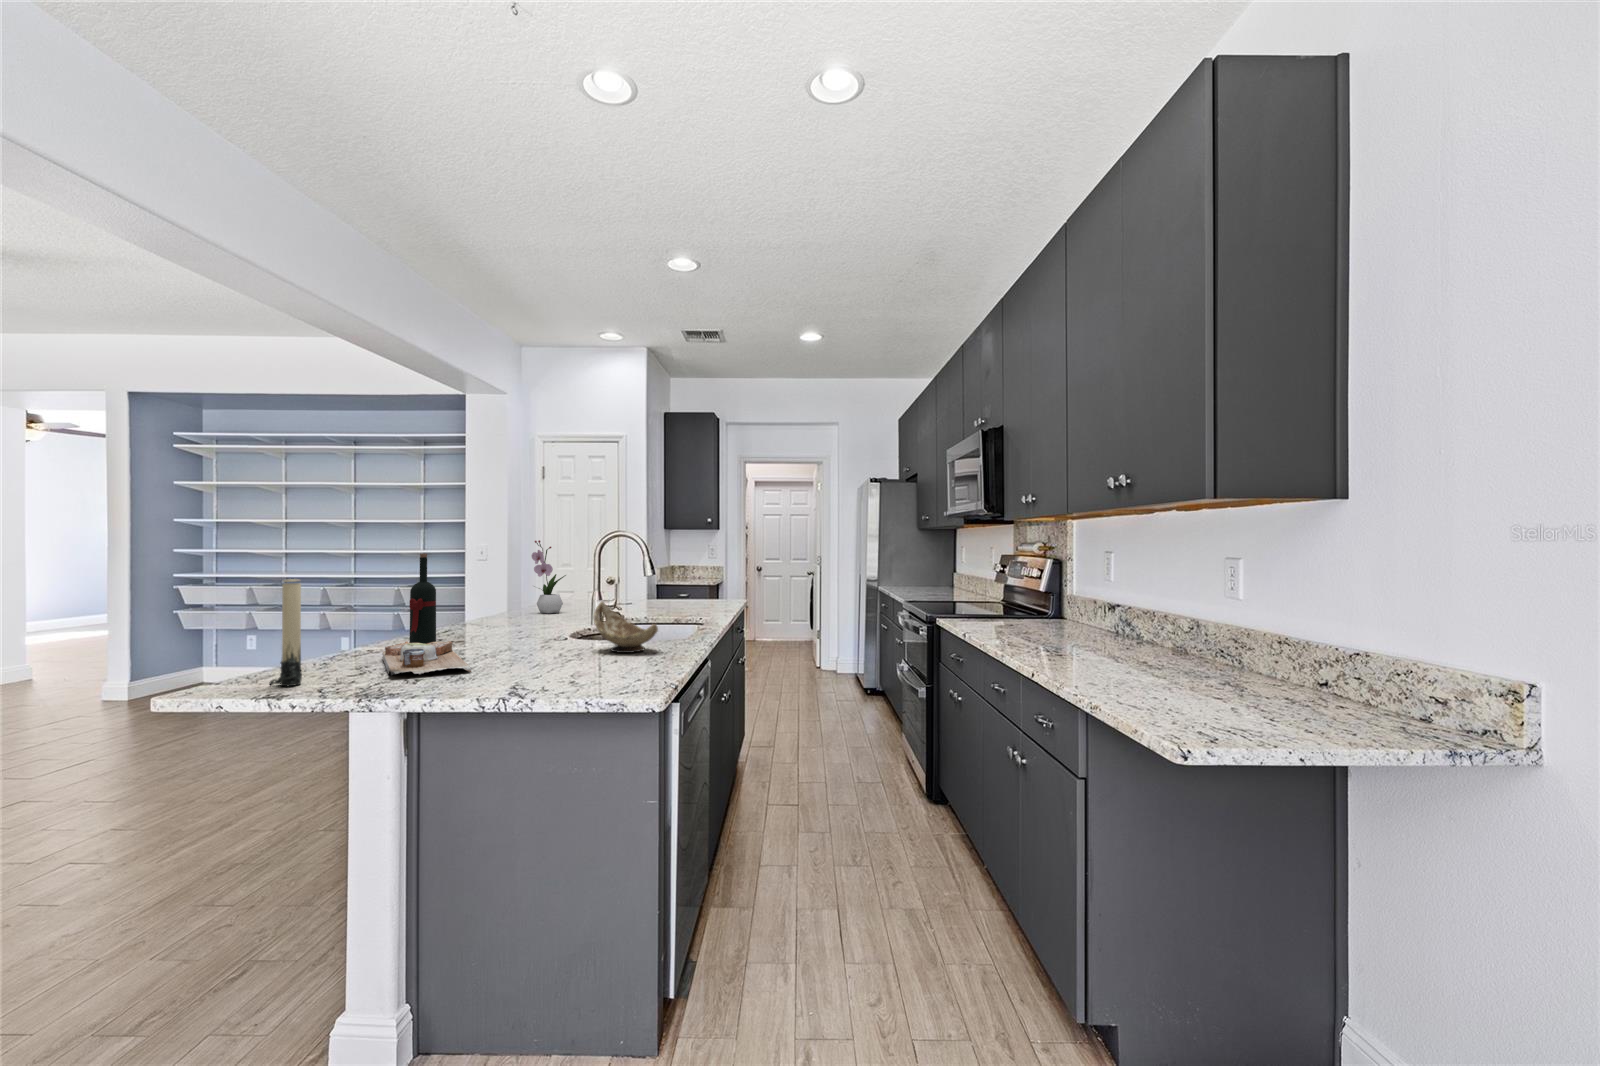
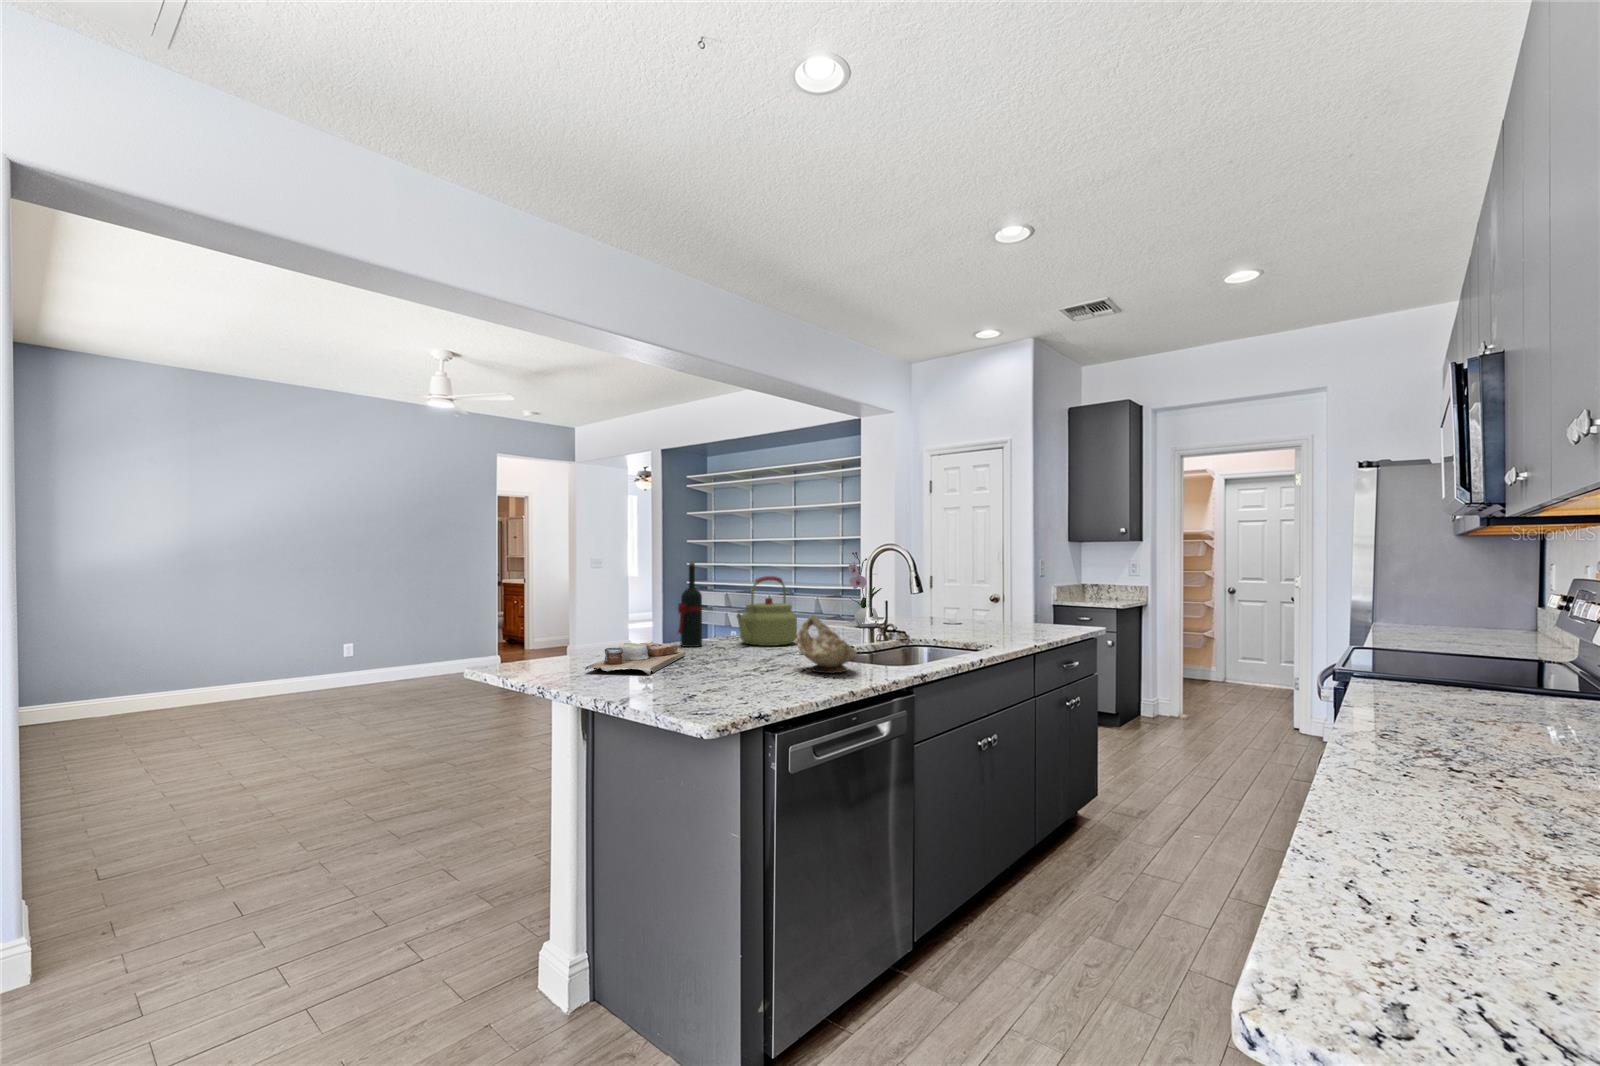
kettle: none [468,566,531,637] -> present [737,576,797,646]
candle: present [269,579,302,686] -> none [511,580,531,670]

